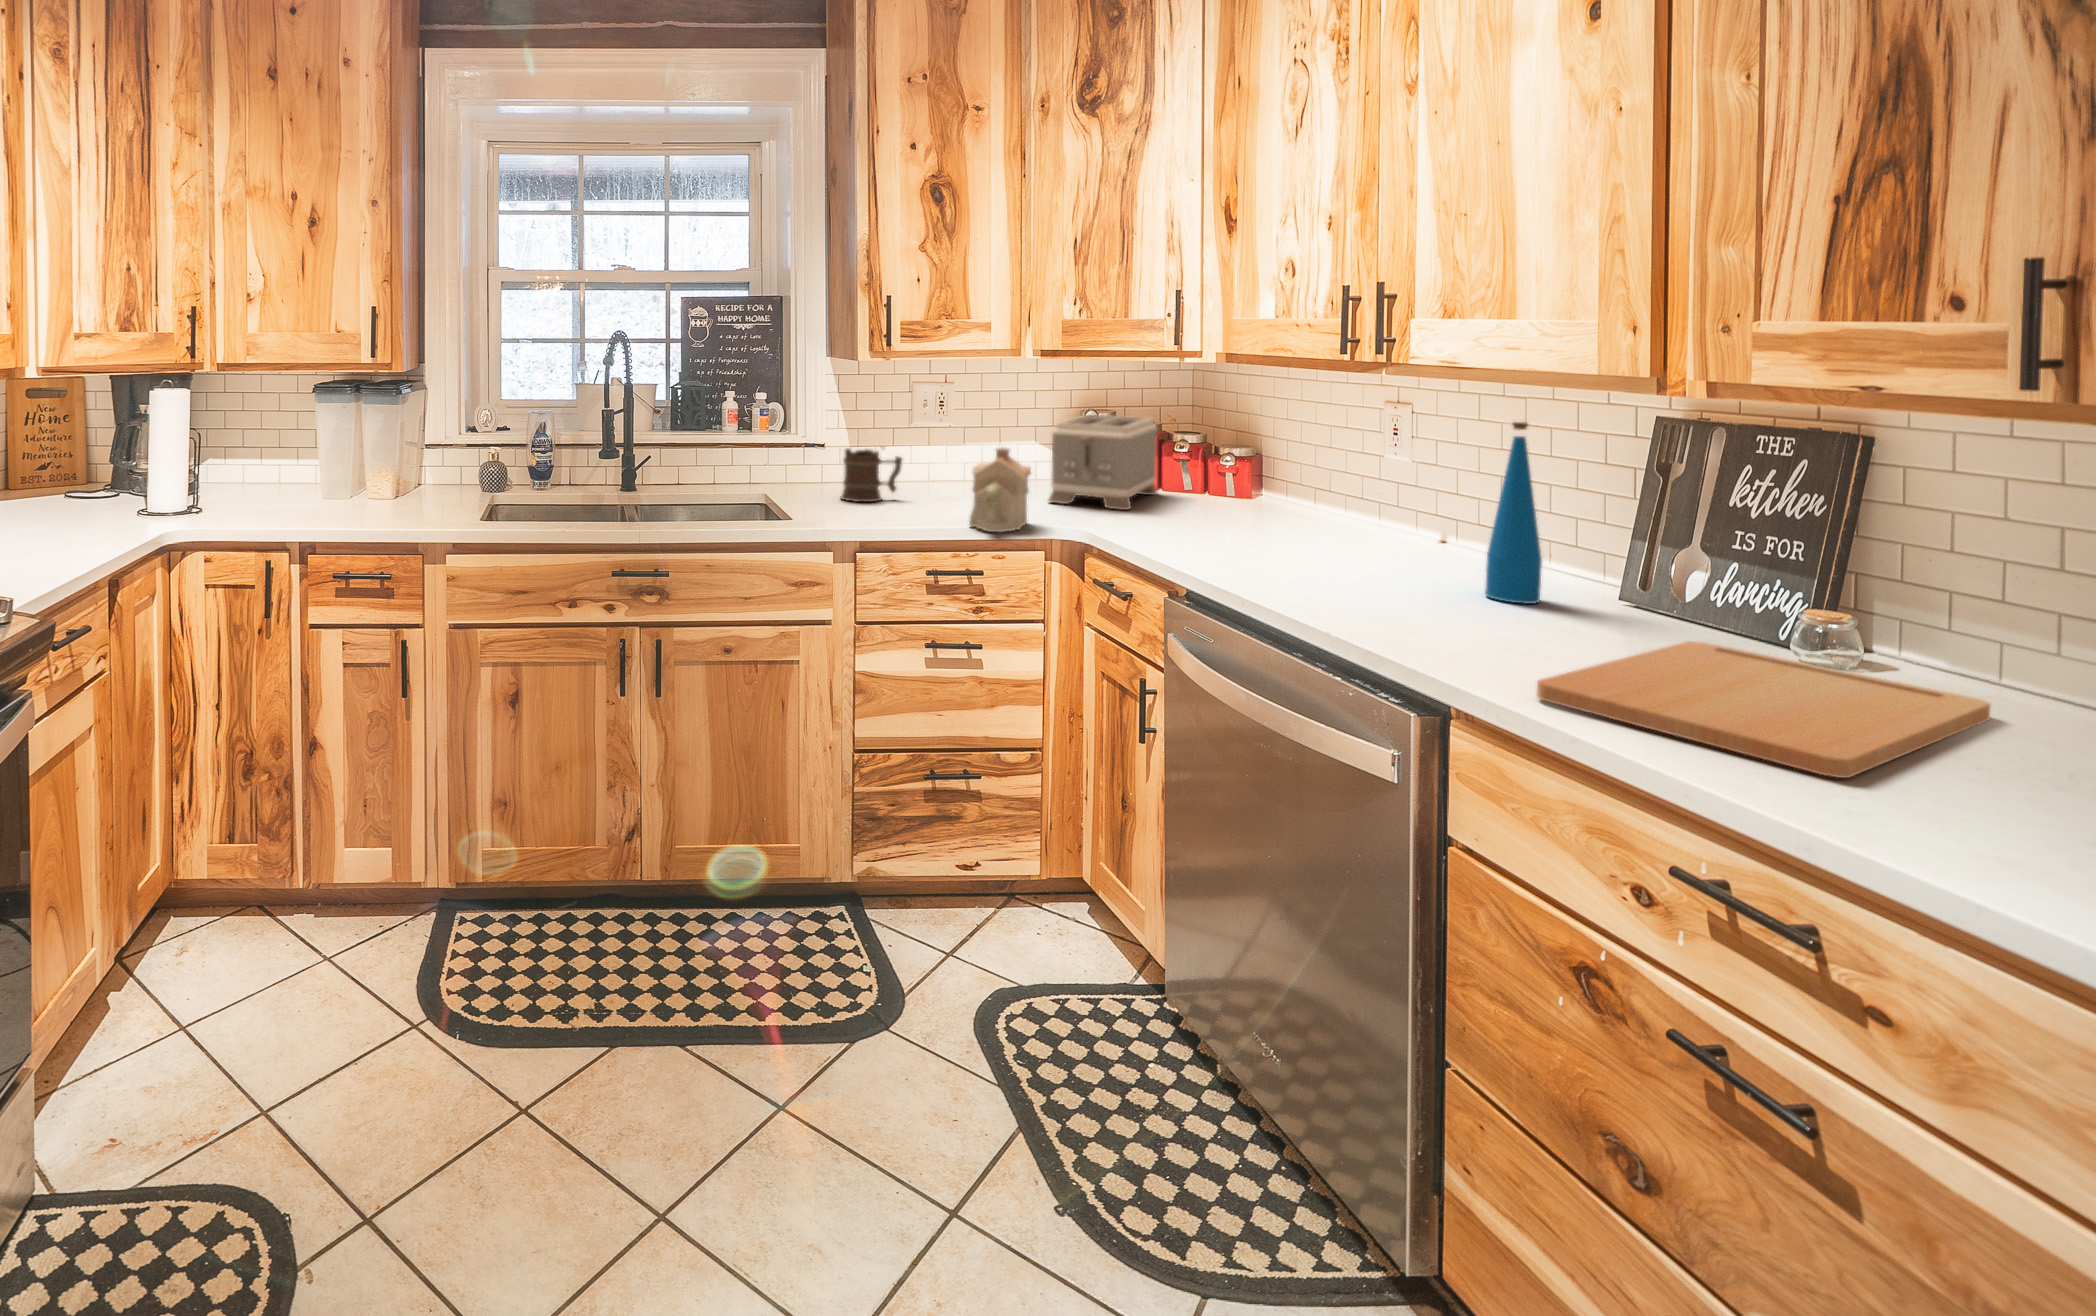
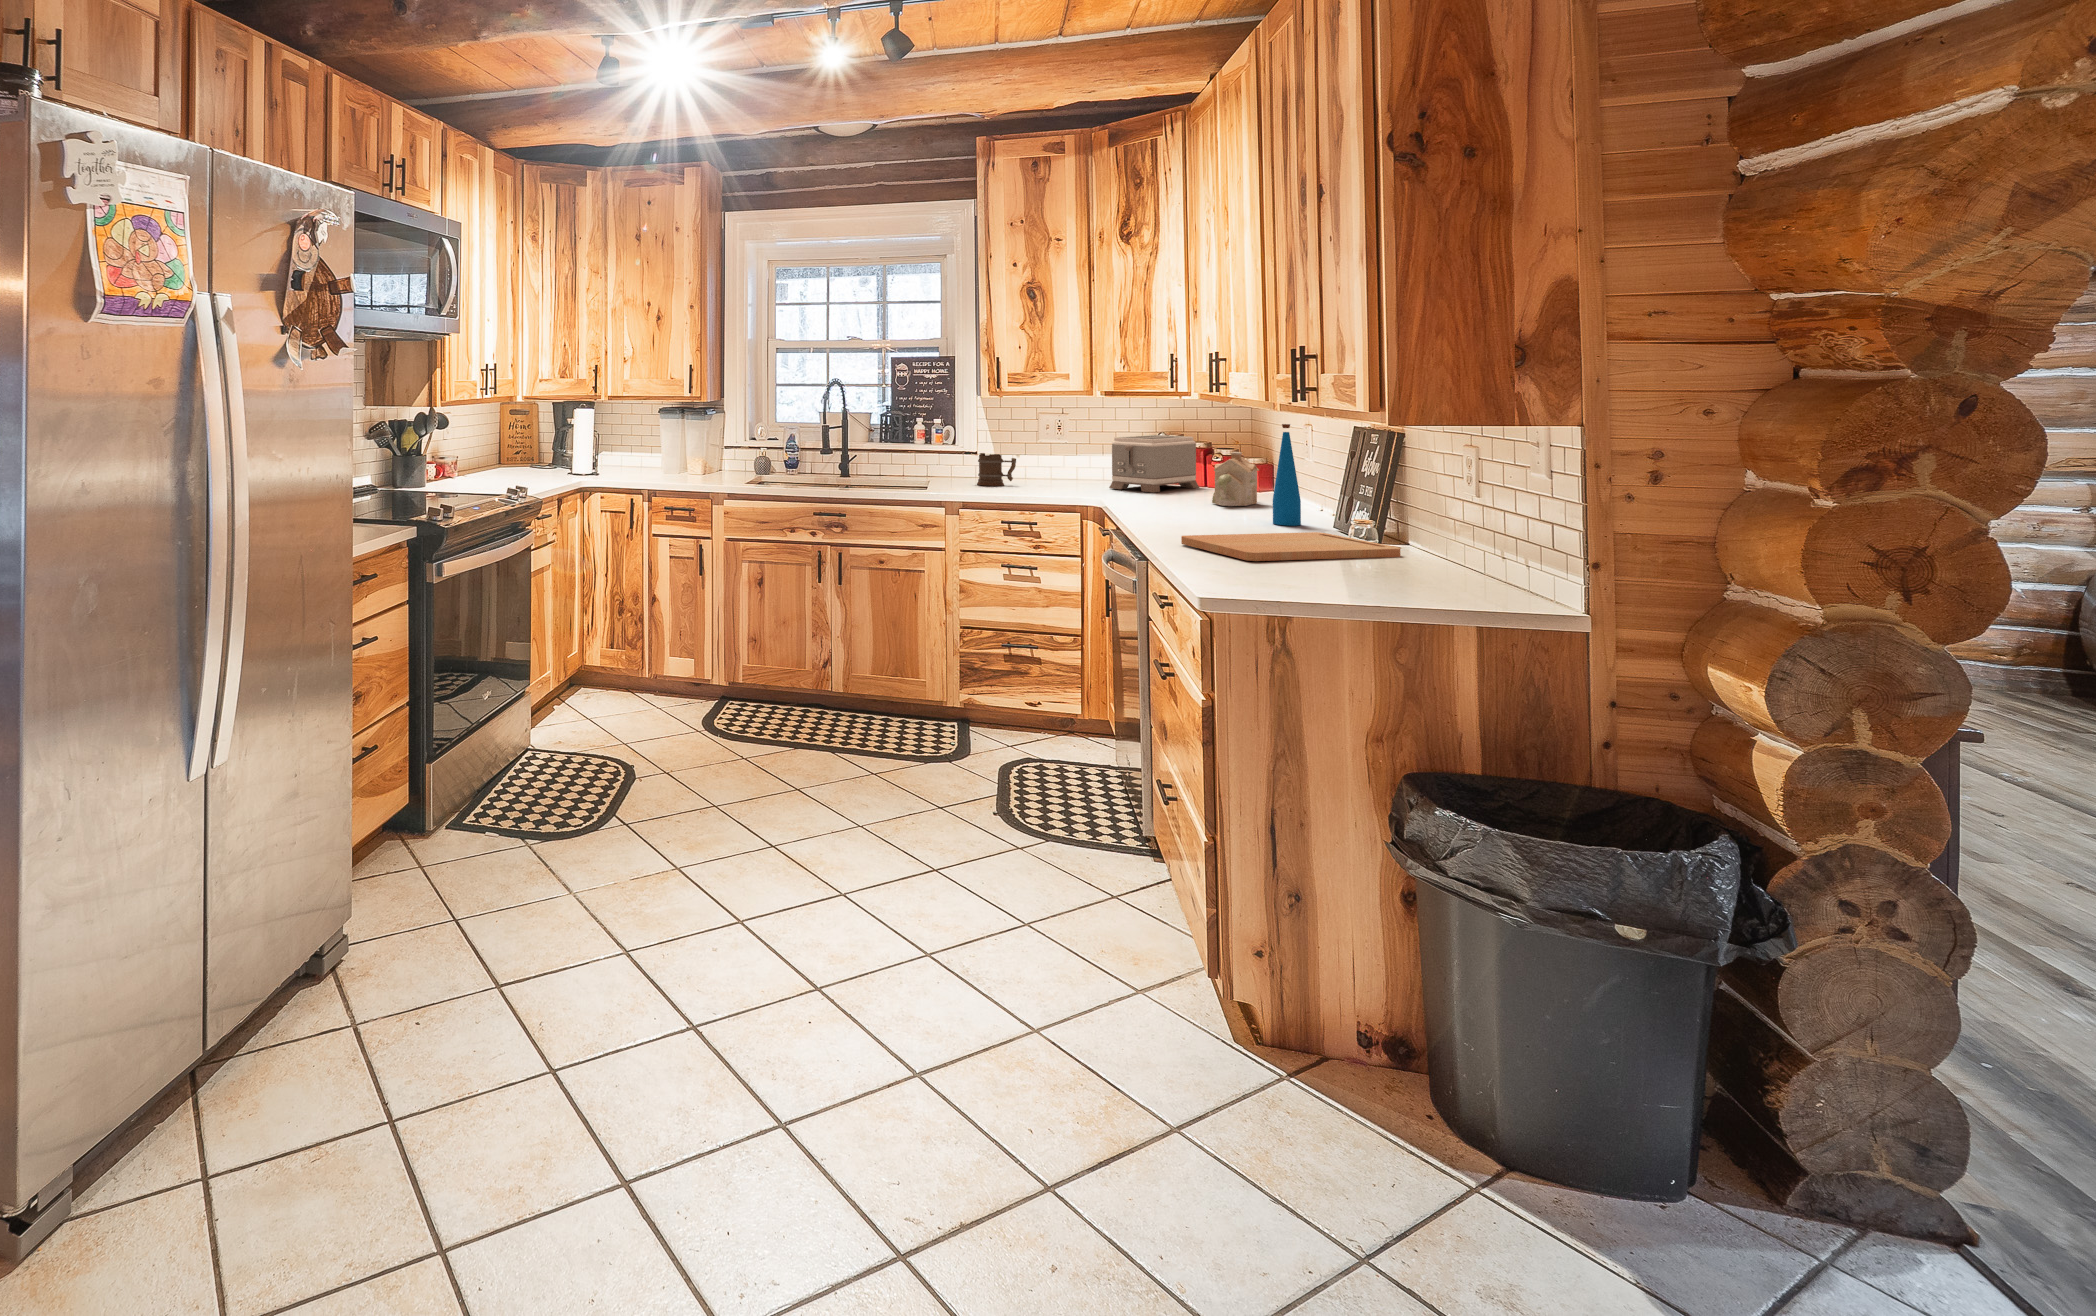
teapot: present [969,447,1031,532] -> present [1212,452,1259,506]

